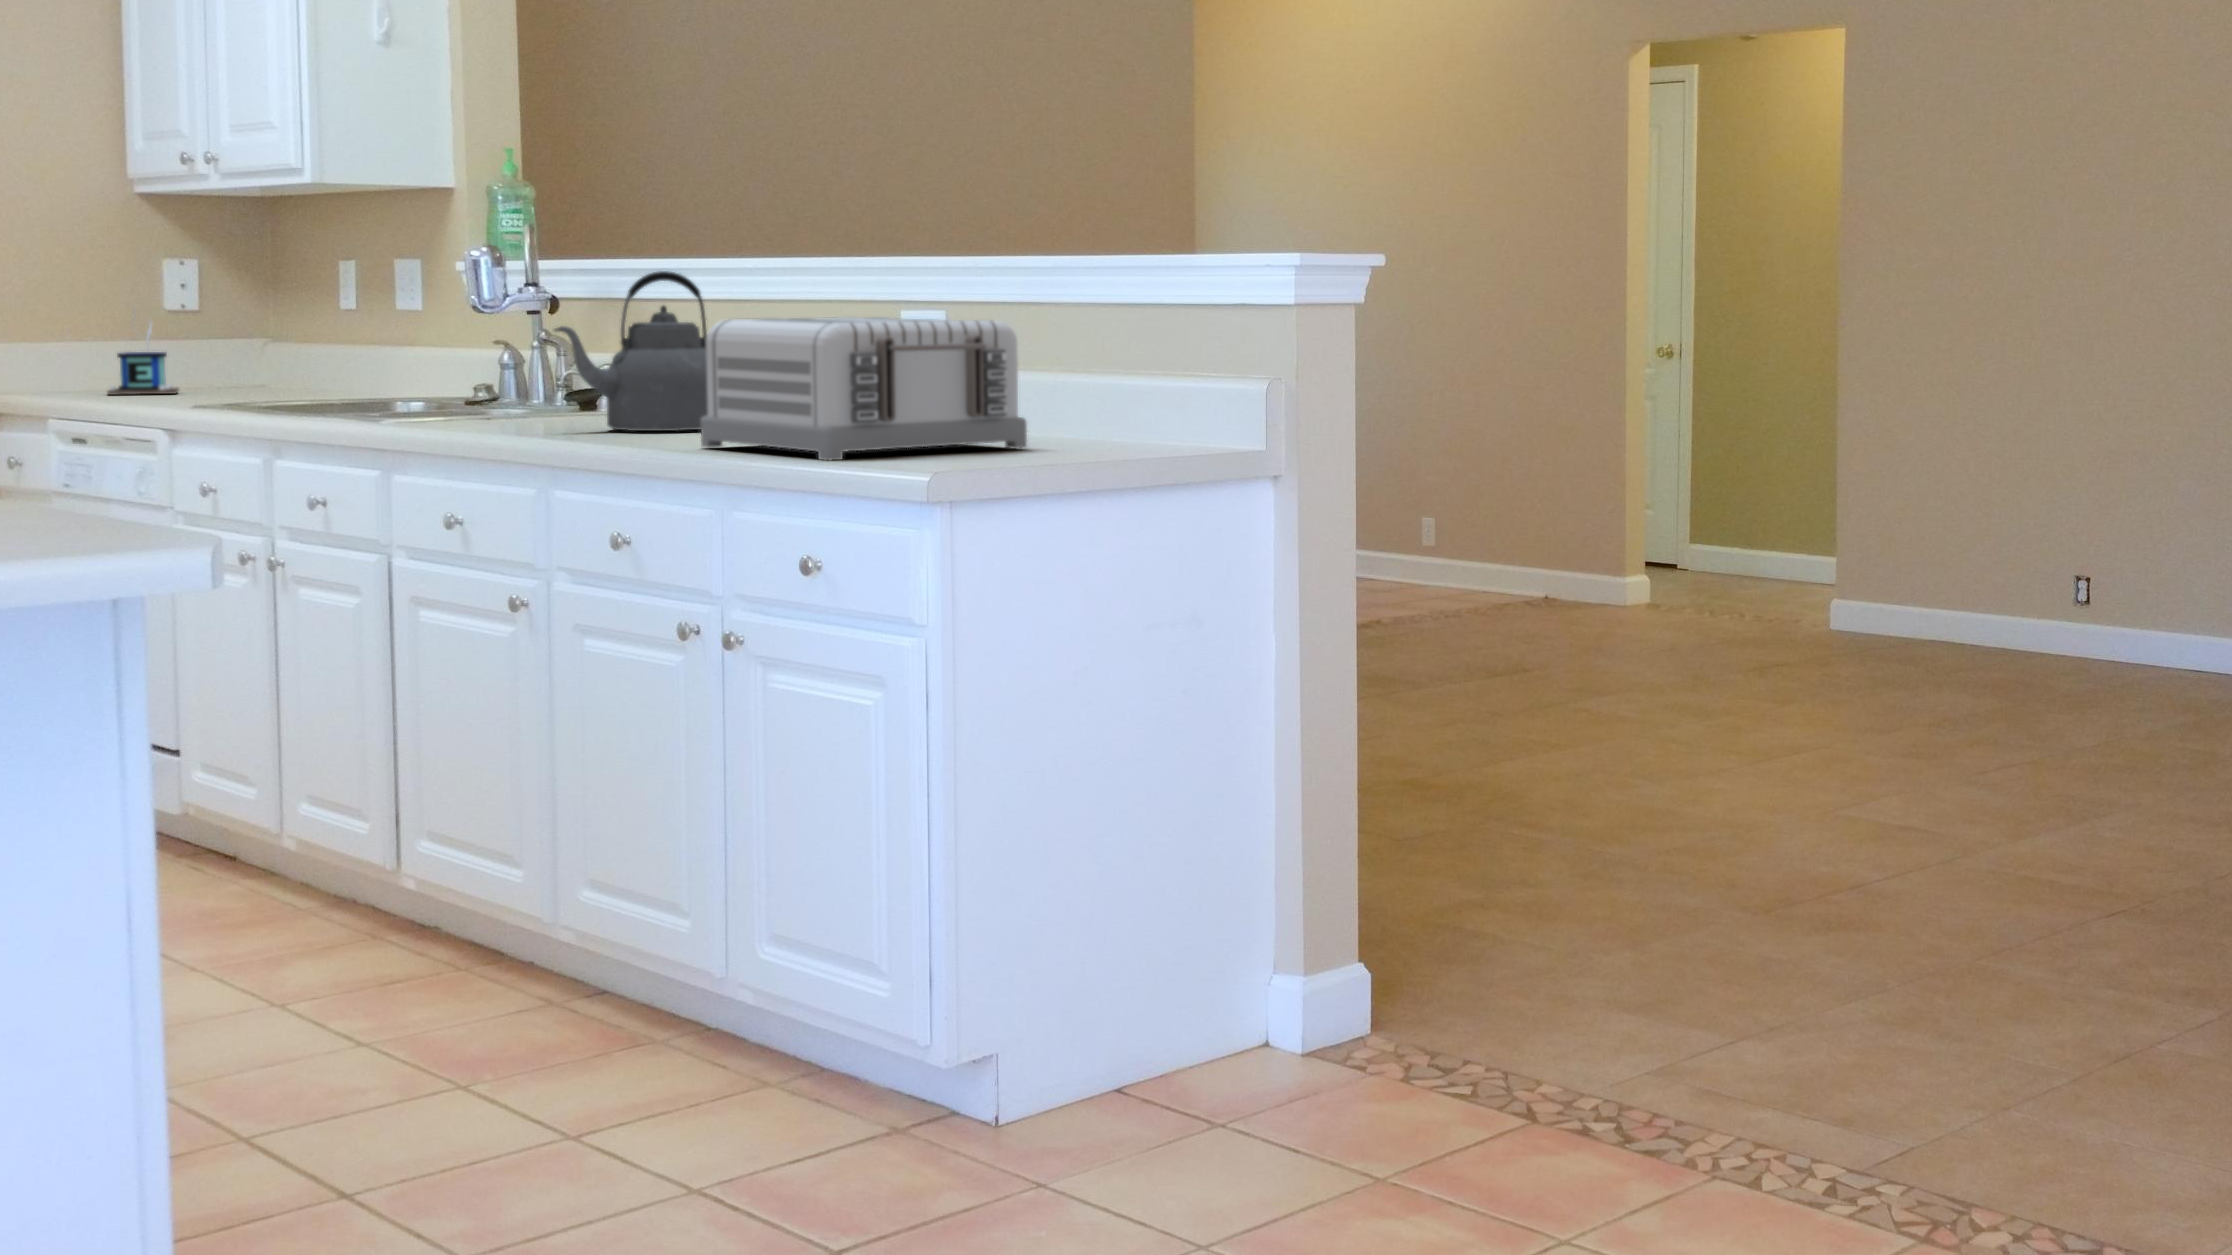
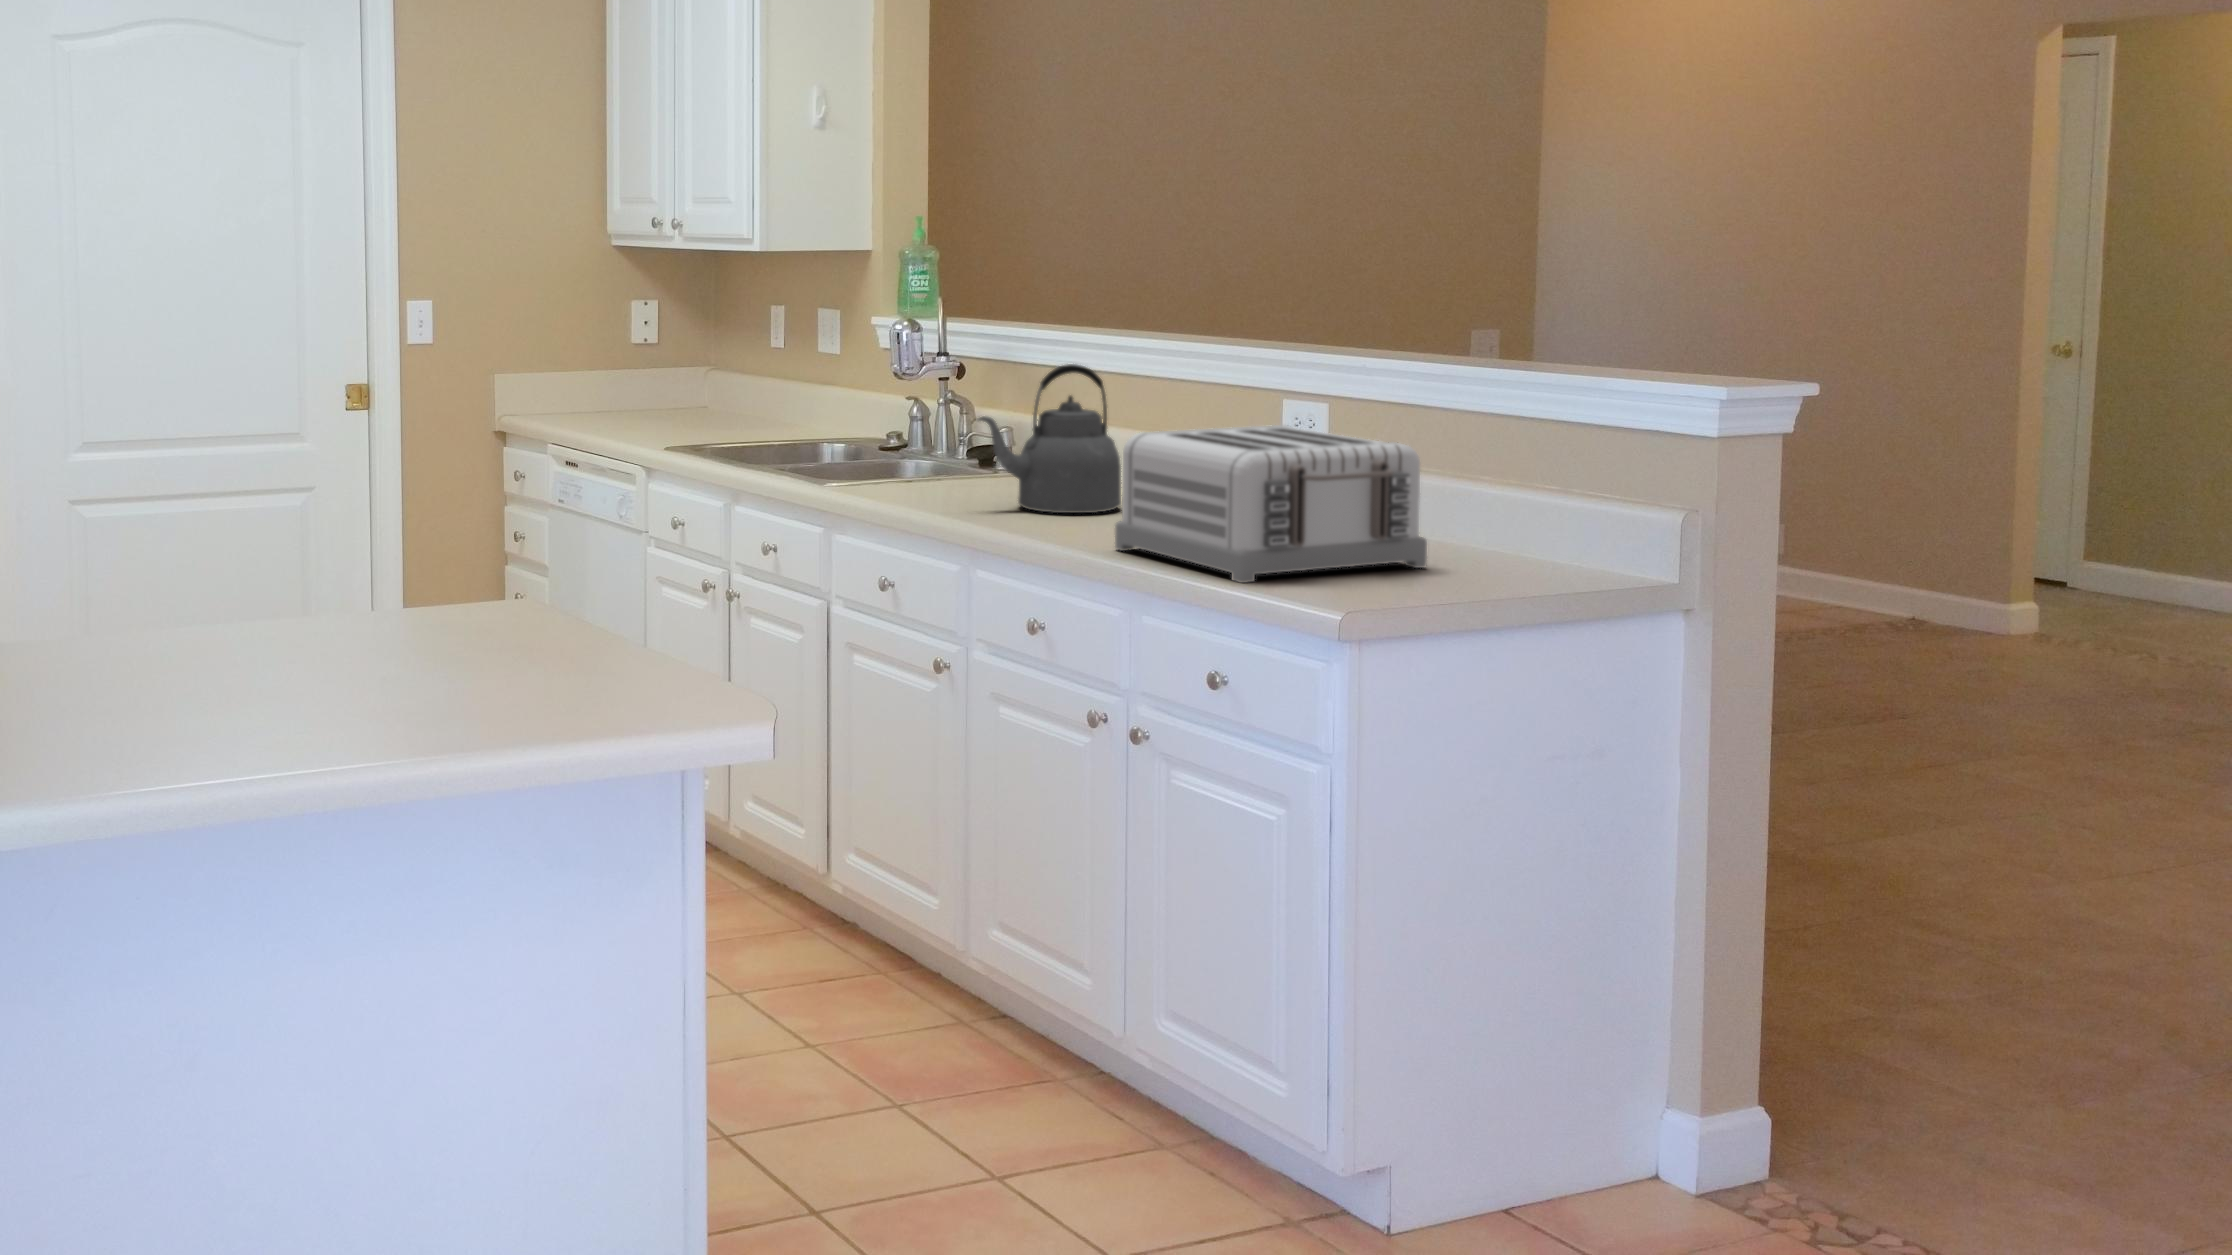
mug: present [107,323,179,395] -> none [590,343,642,420]

